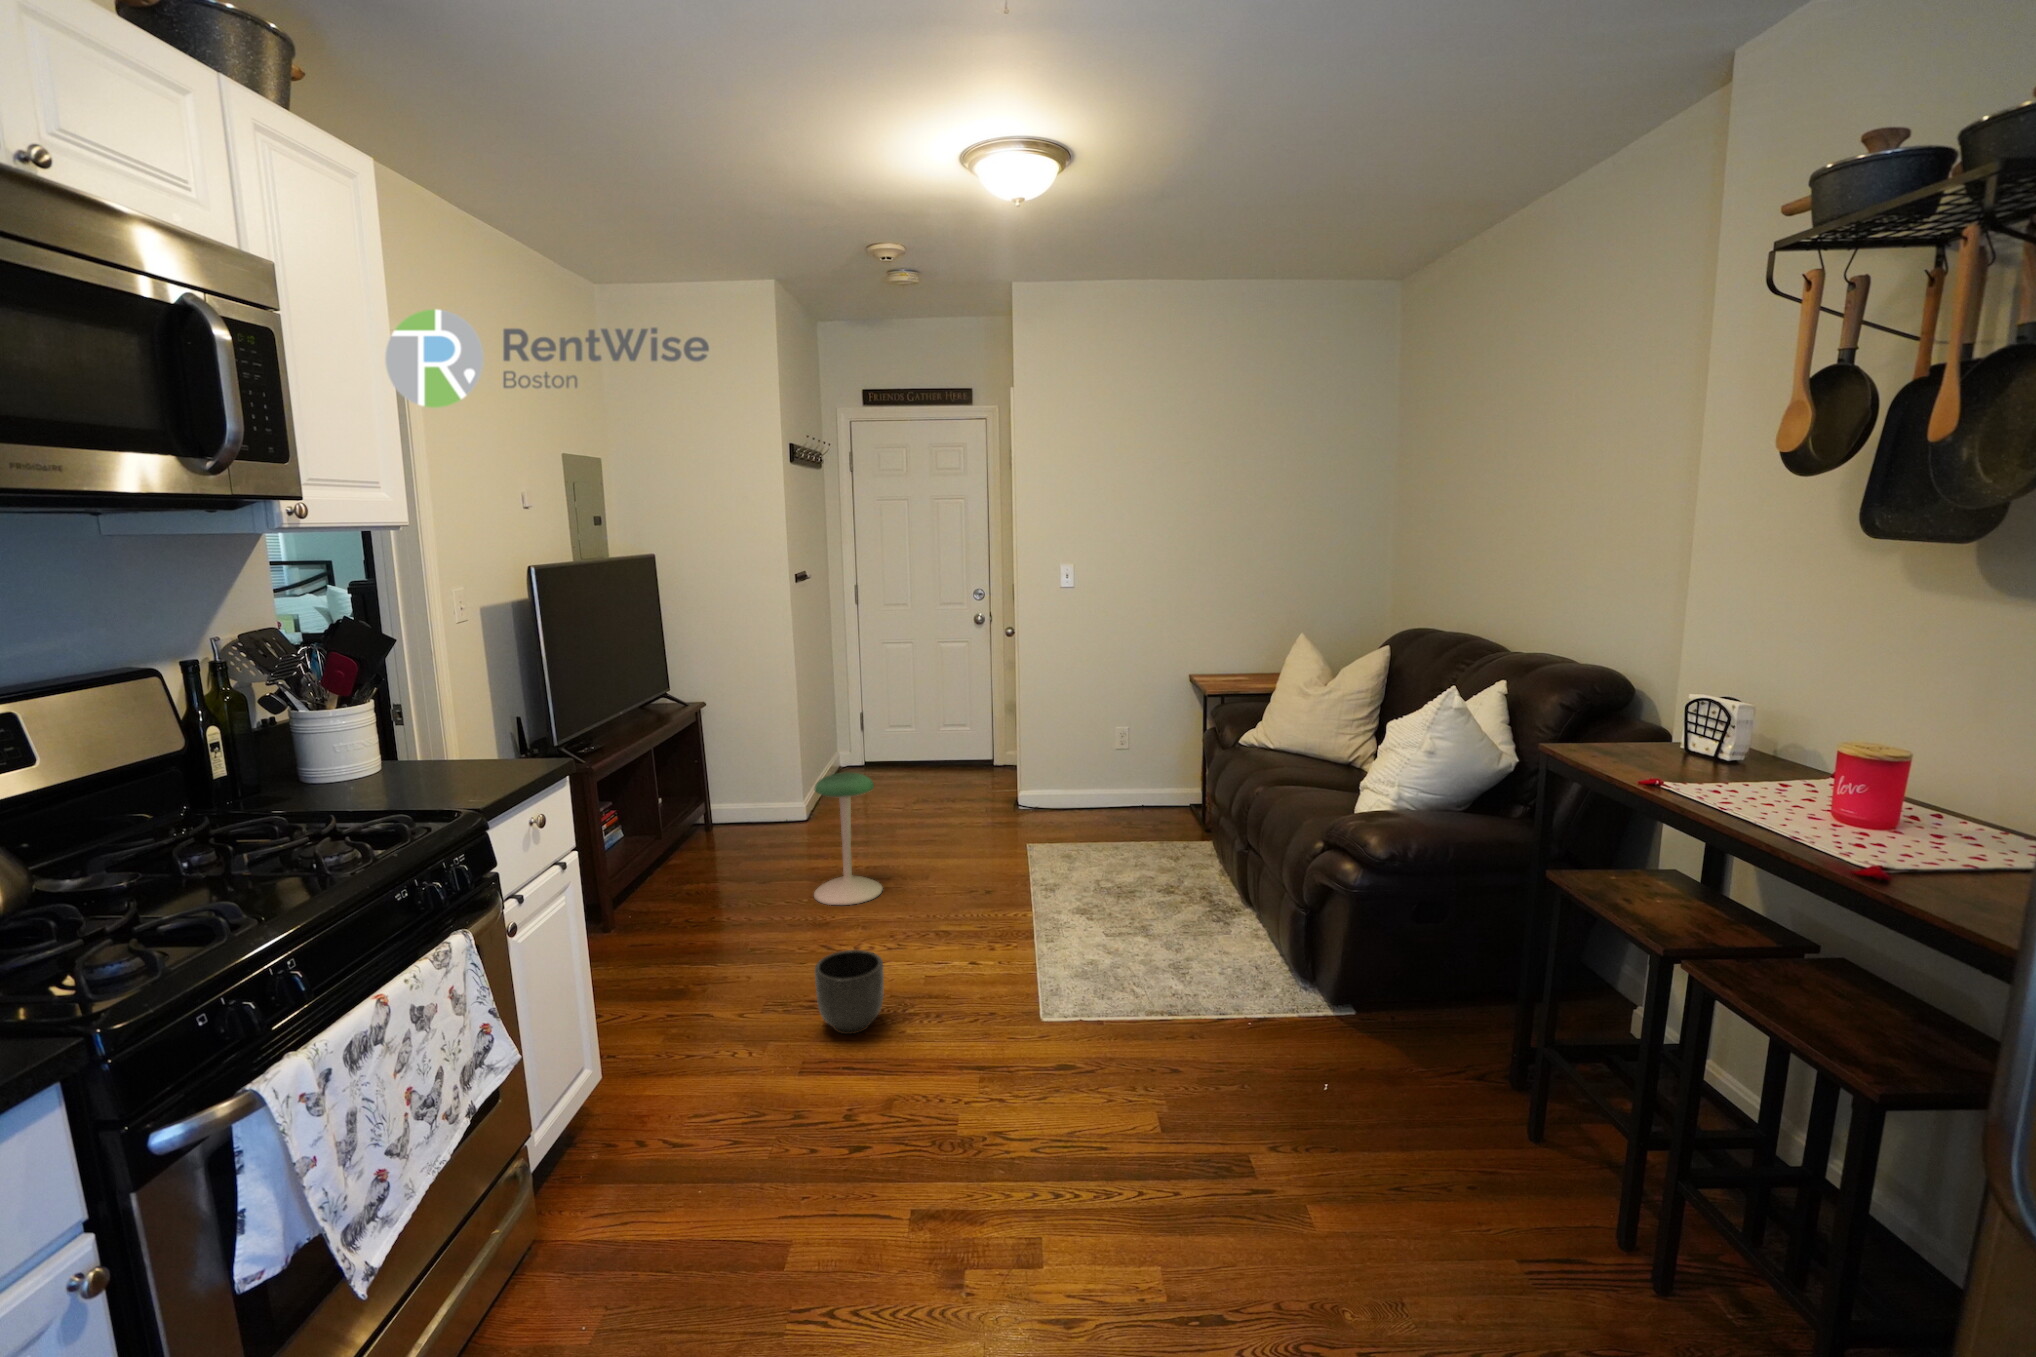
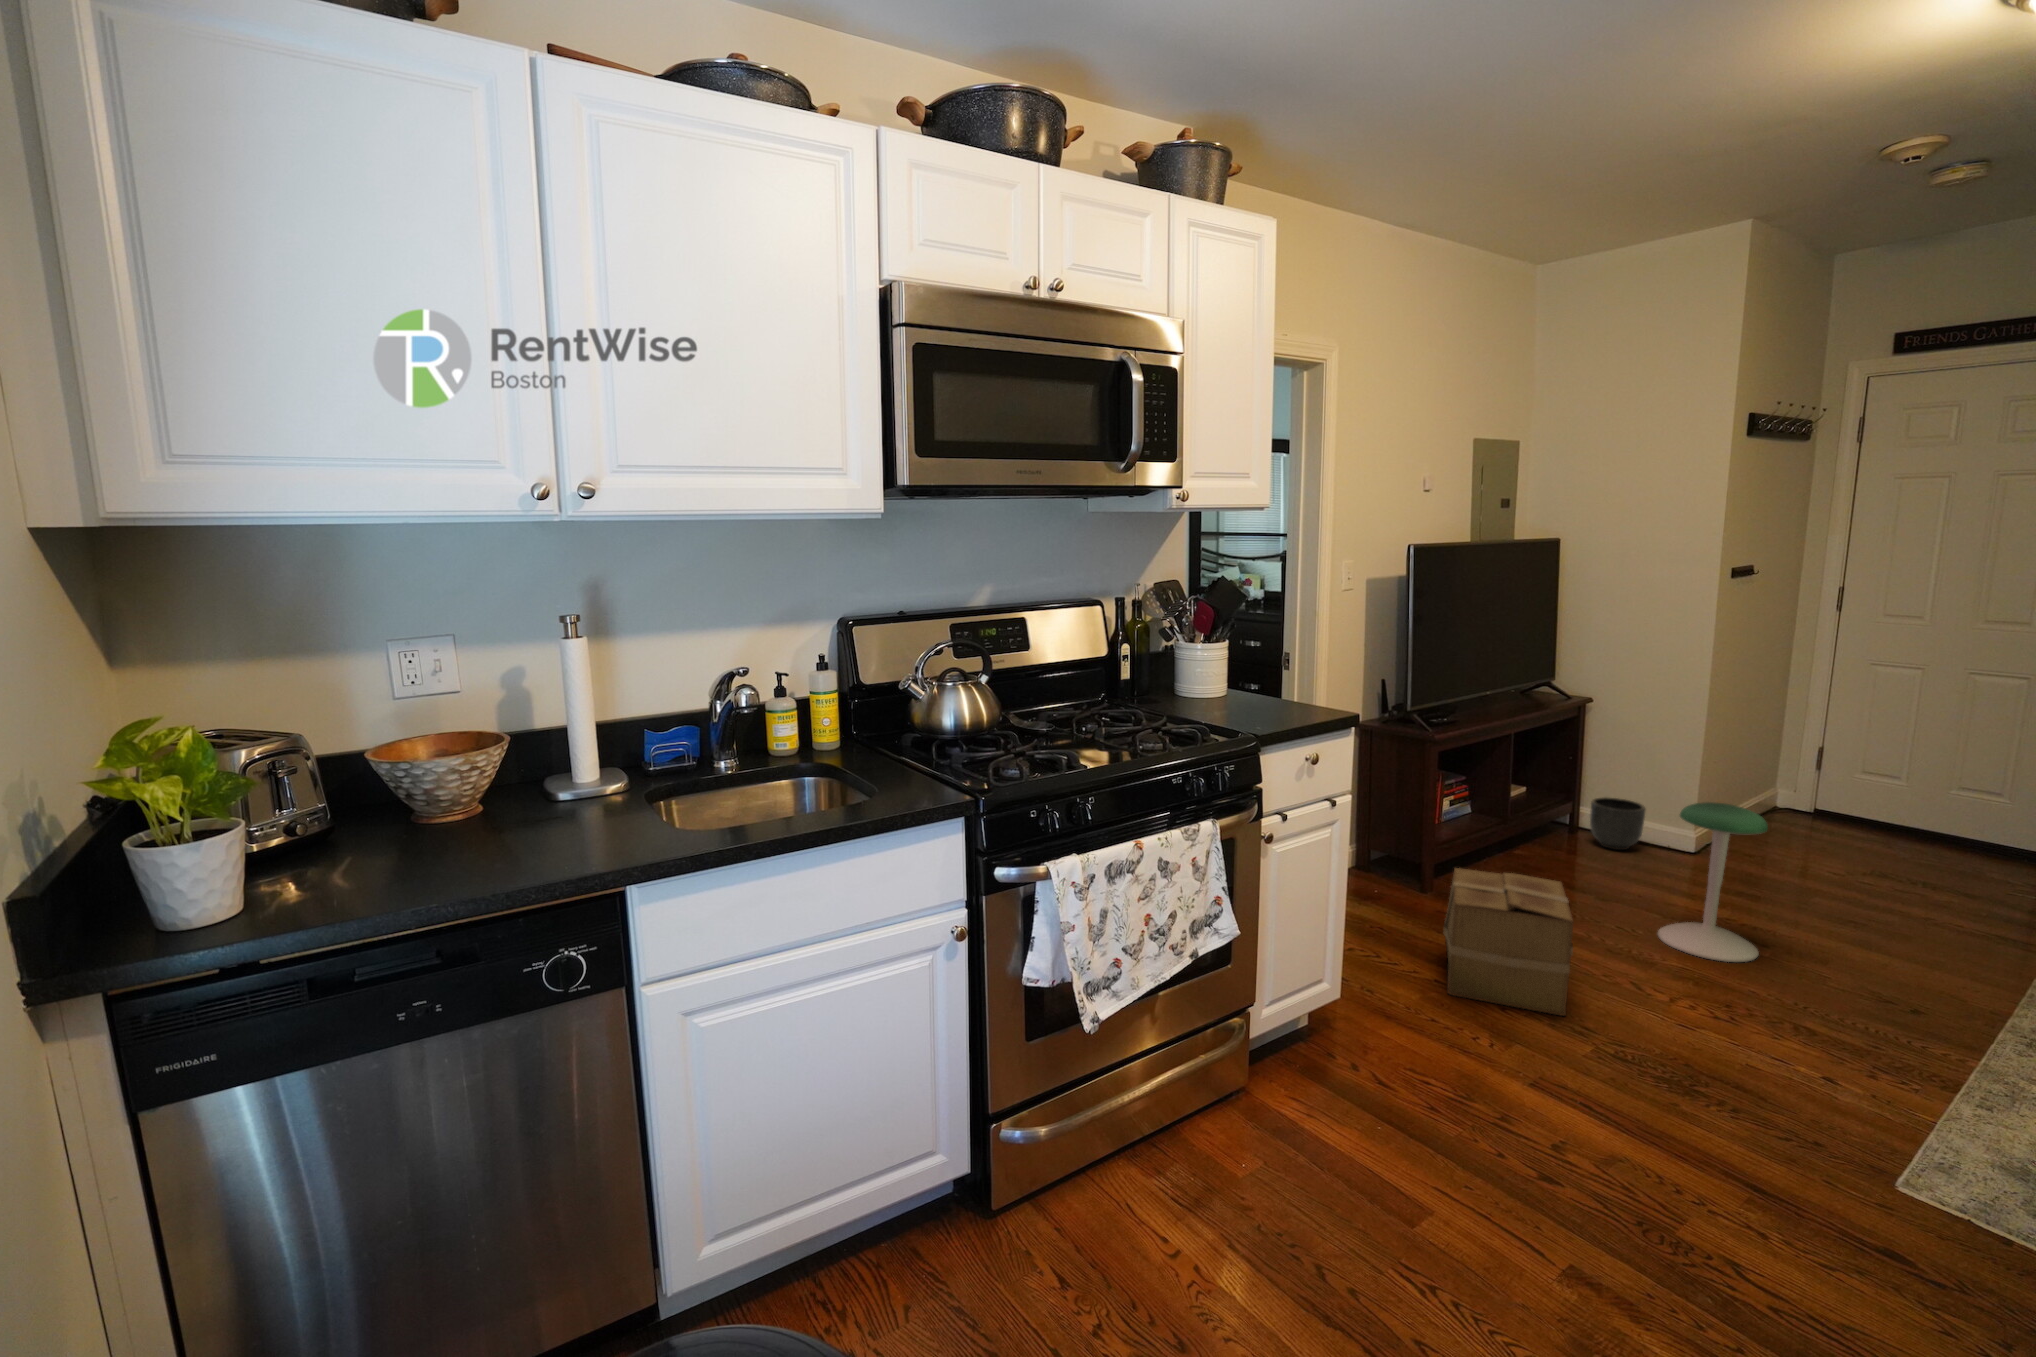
cardboard box: none [658,878,788,1026] -> present [1443,868,1573,1016]
planter: present [815,950,884,1034] -> present [1590,798,1645,850]

